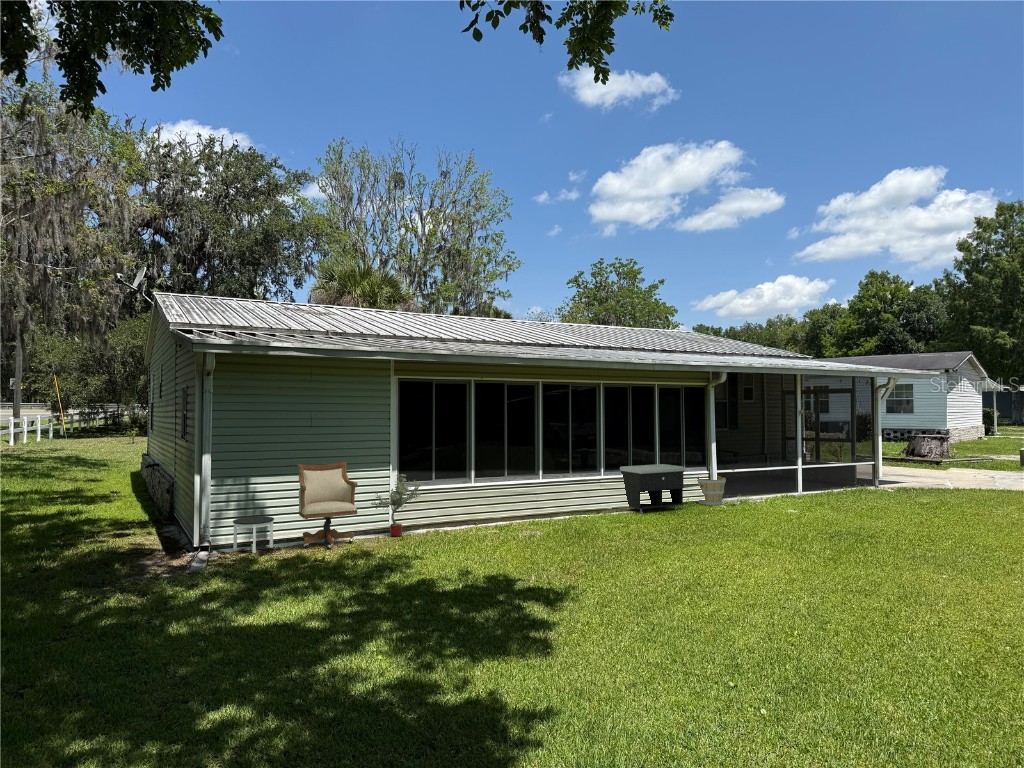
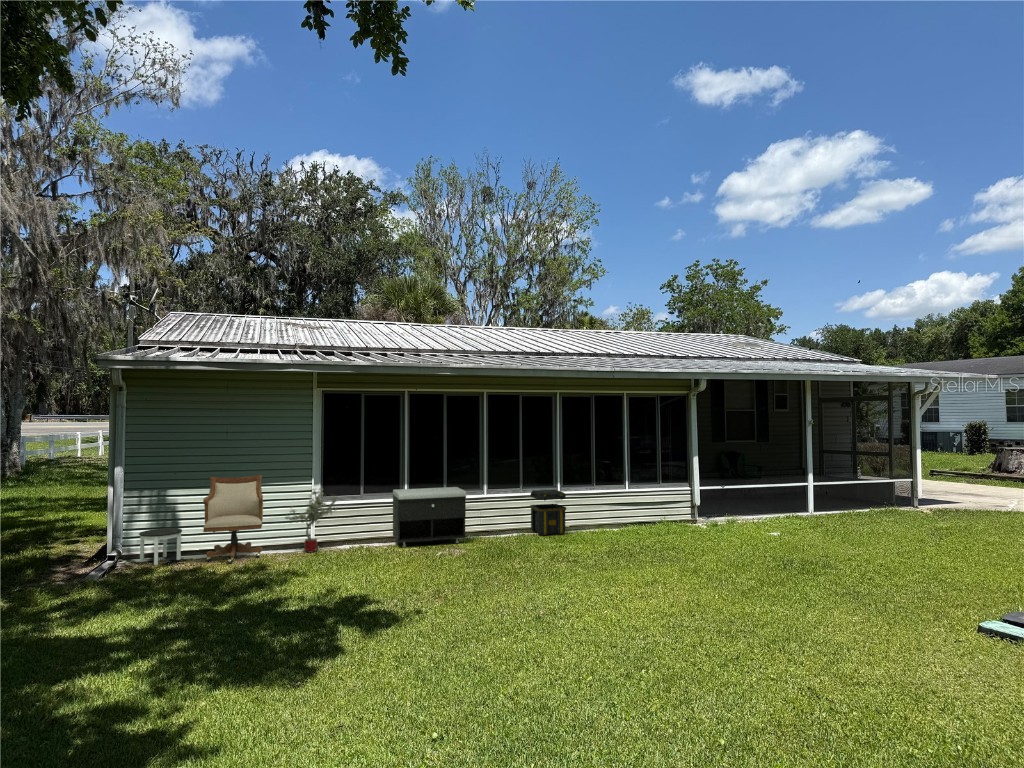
storage bench: present [620,464,685,513] -> present [393,487,466,547]
toolbox: none [580,474,616,516] -> present [530,490,566,536]
wooden bucket: present [697,476,726,505] -> none [670,492,706,526]

